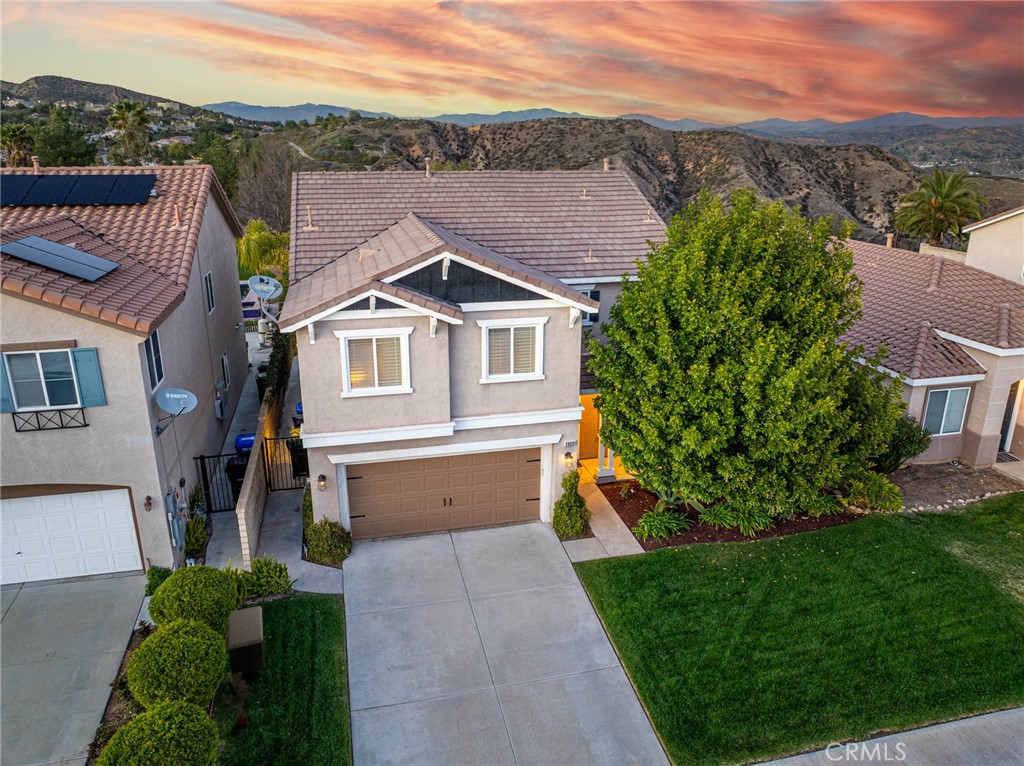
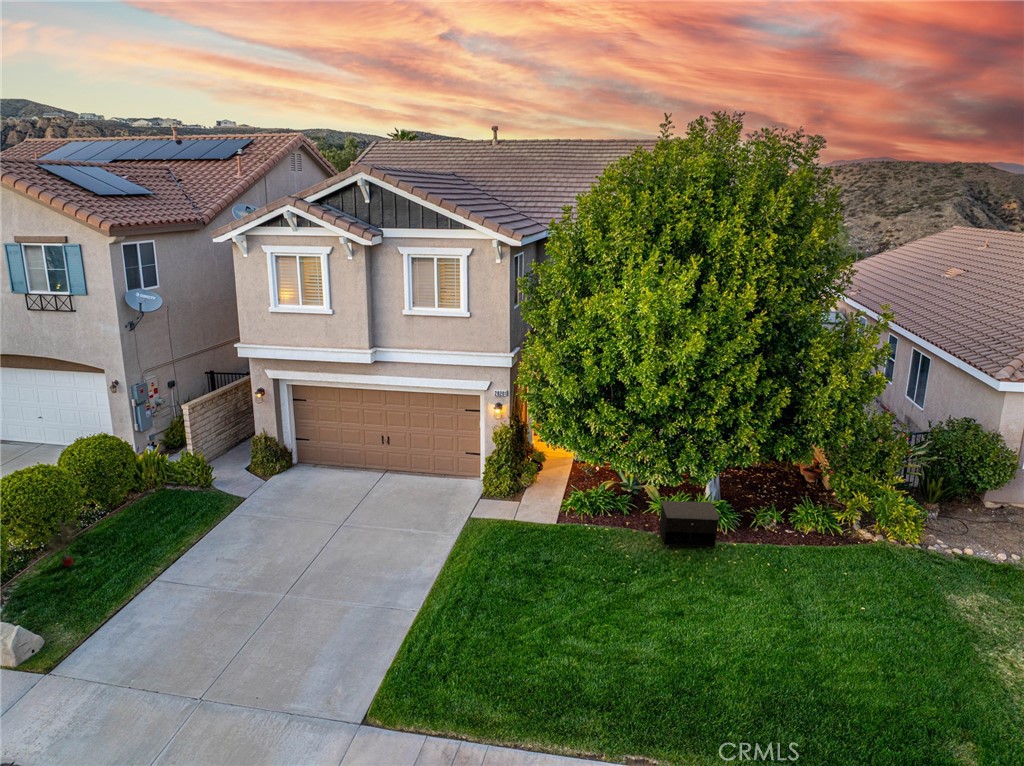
storage bench: present [228,606,265,676] -> present [659,501,719,549]

